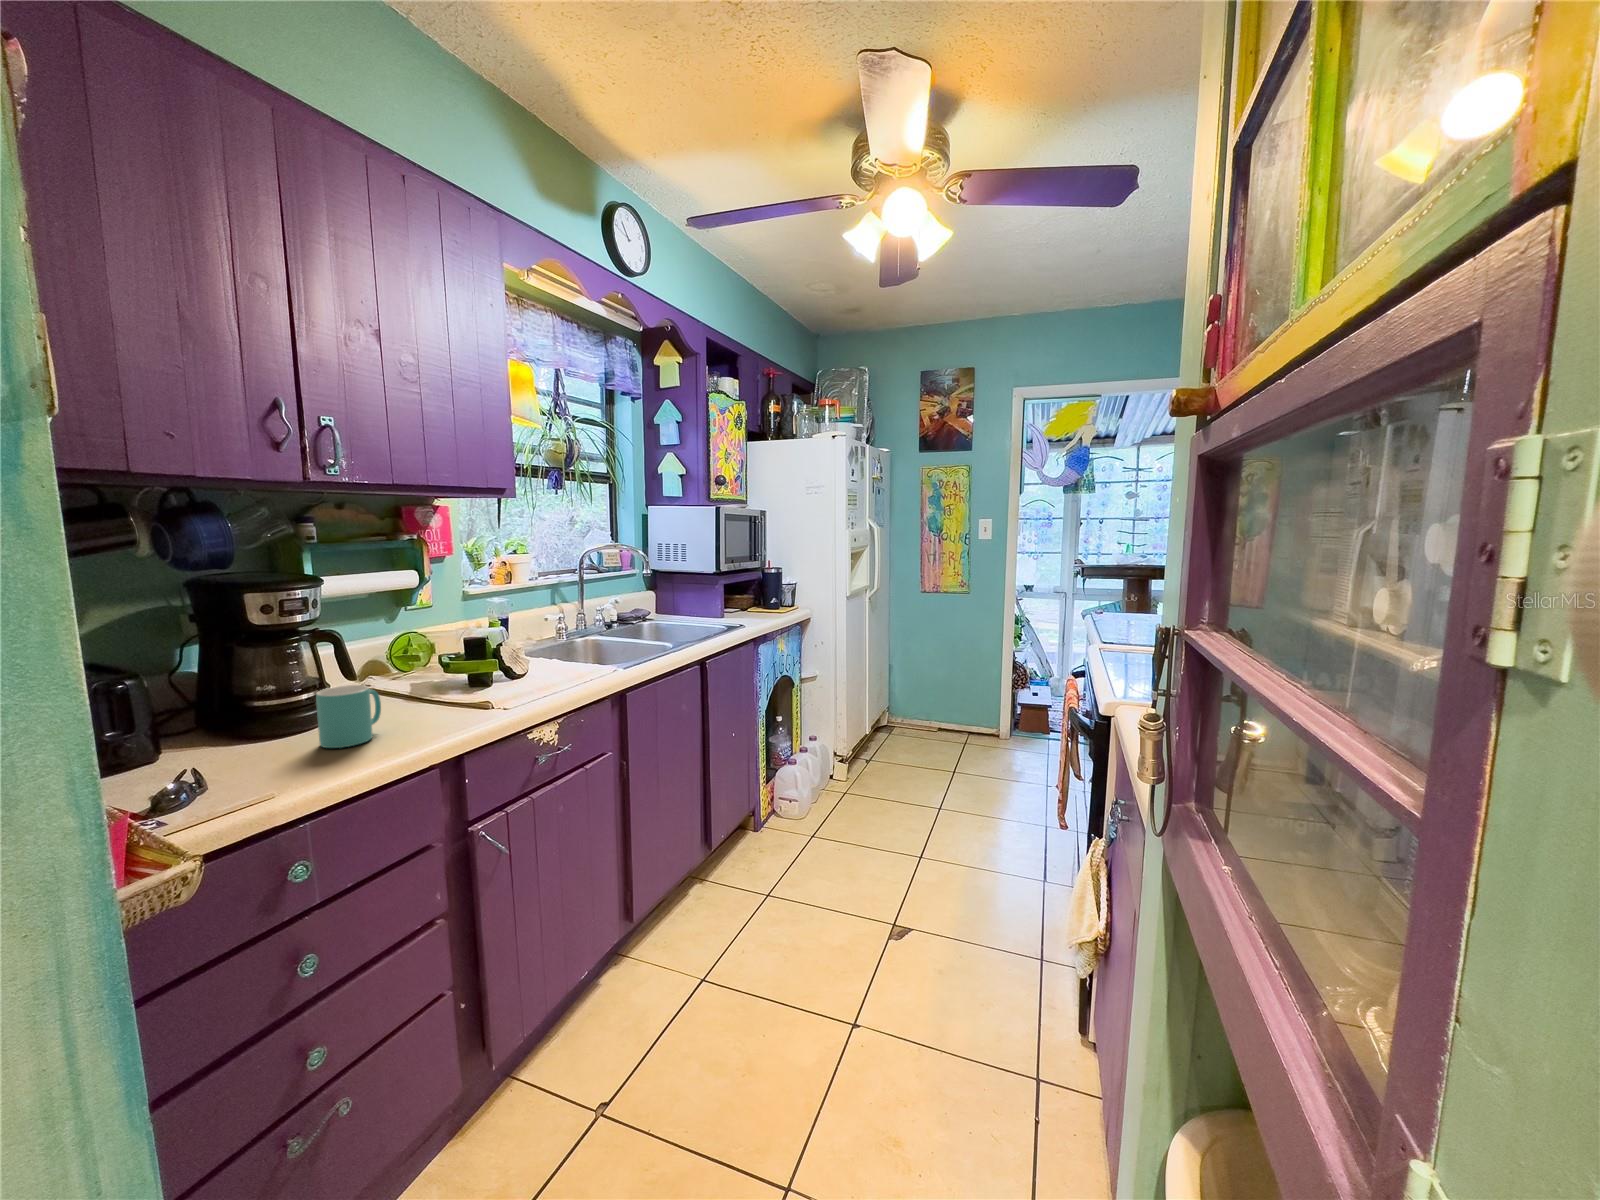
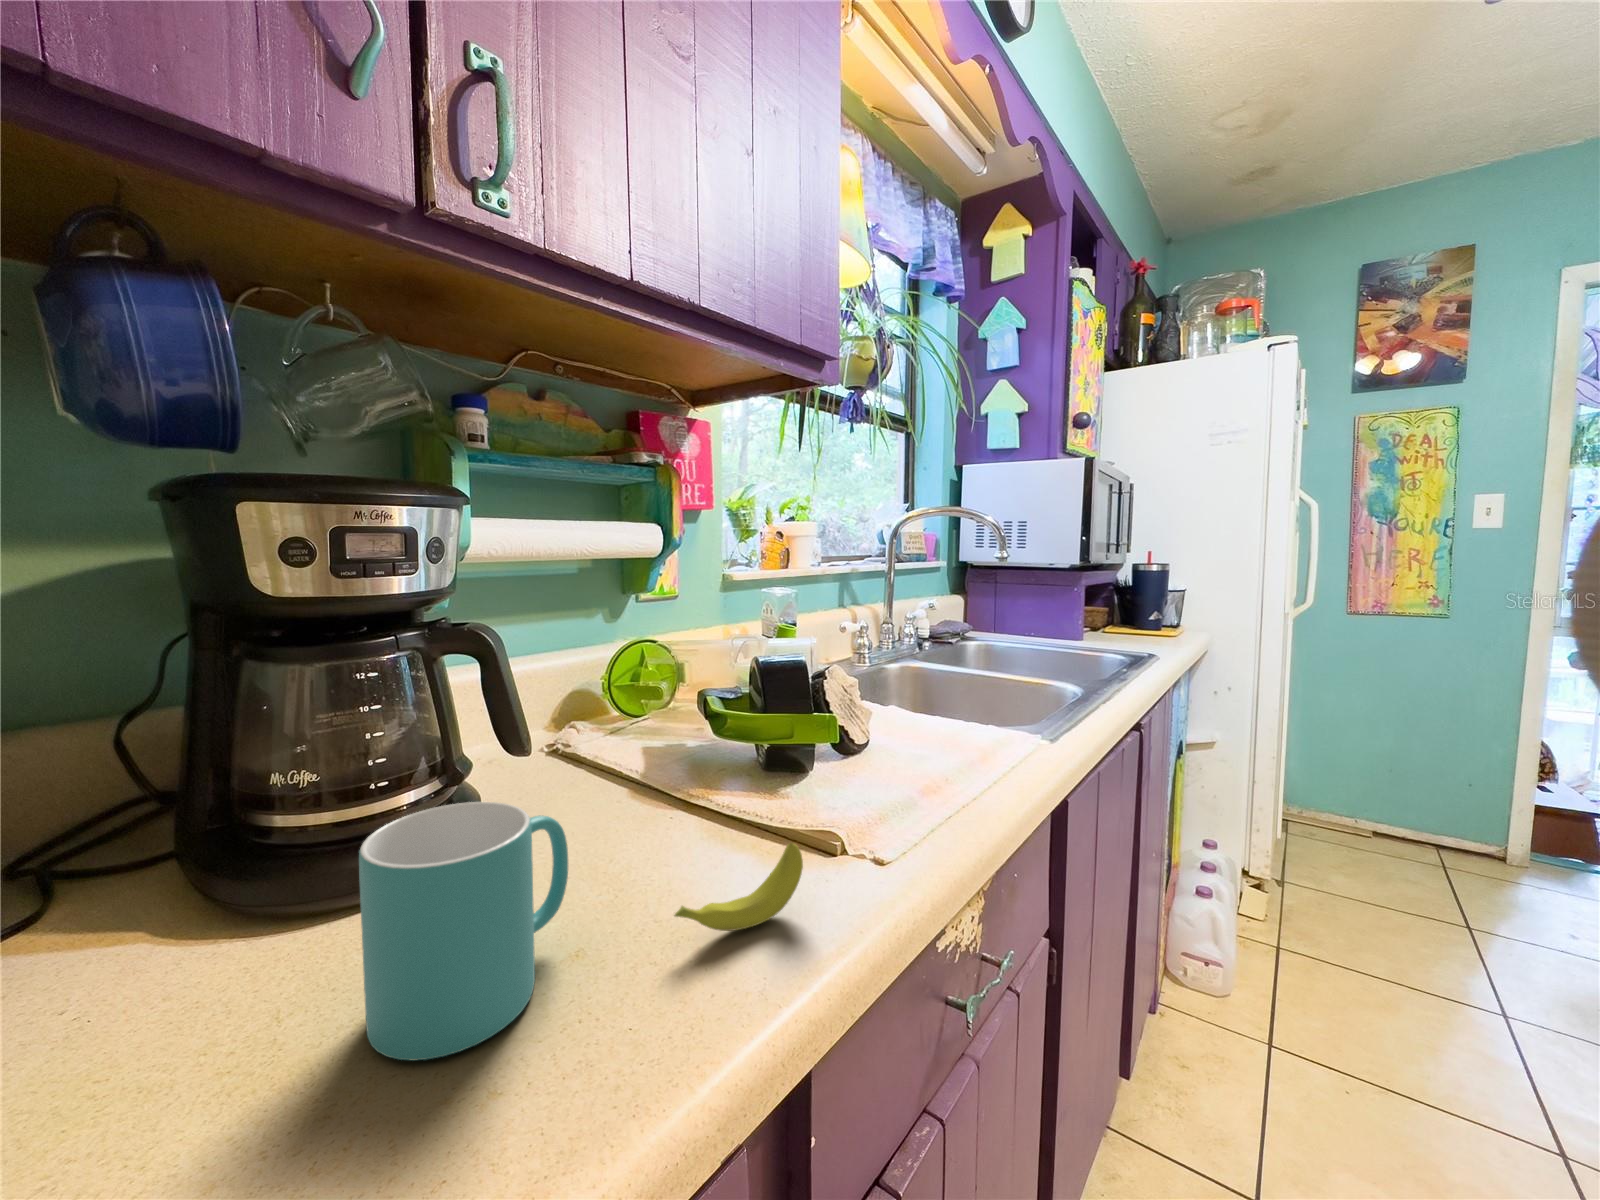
banana: none [420,696,469,723] -> present [675,843,803,931]

